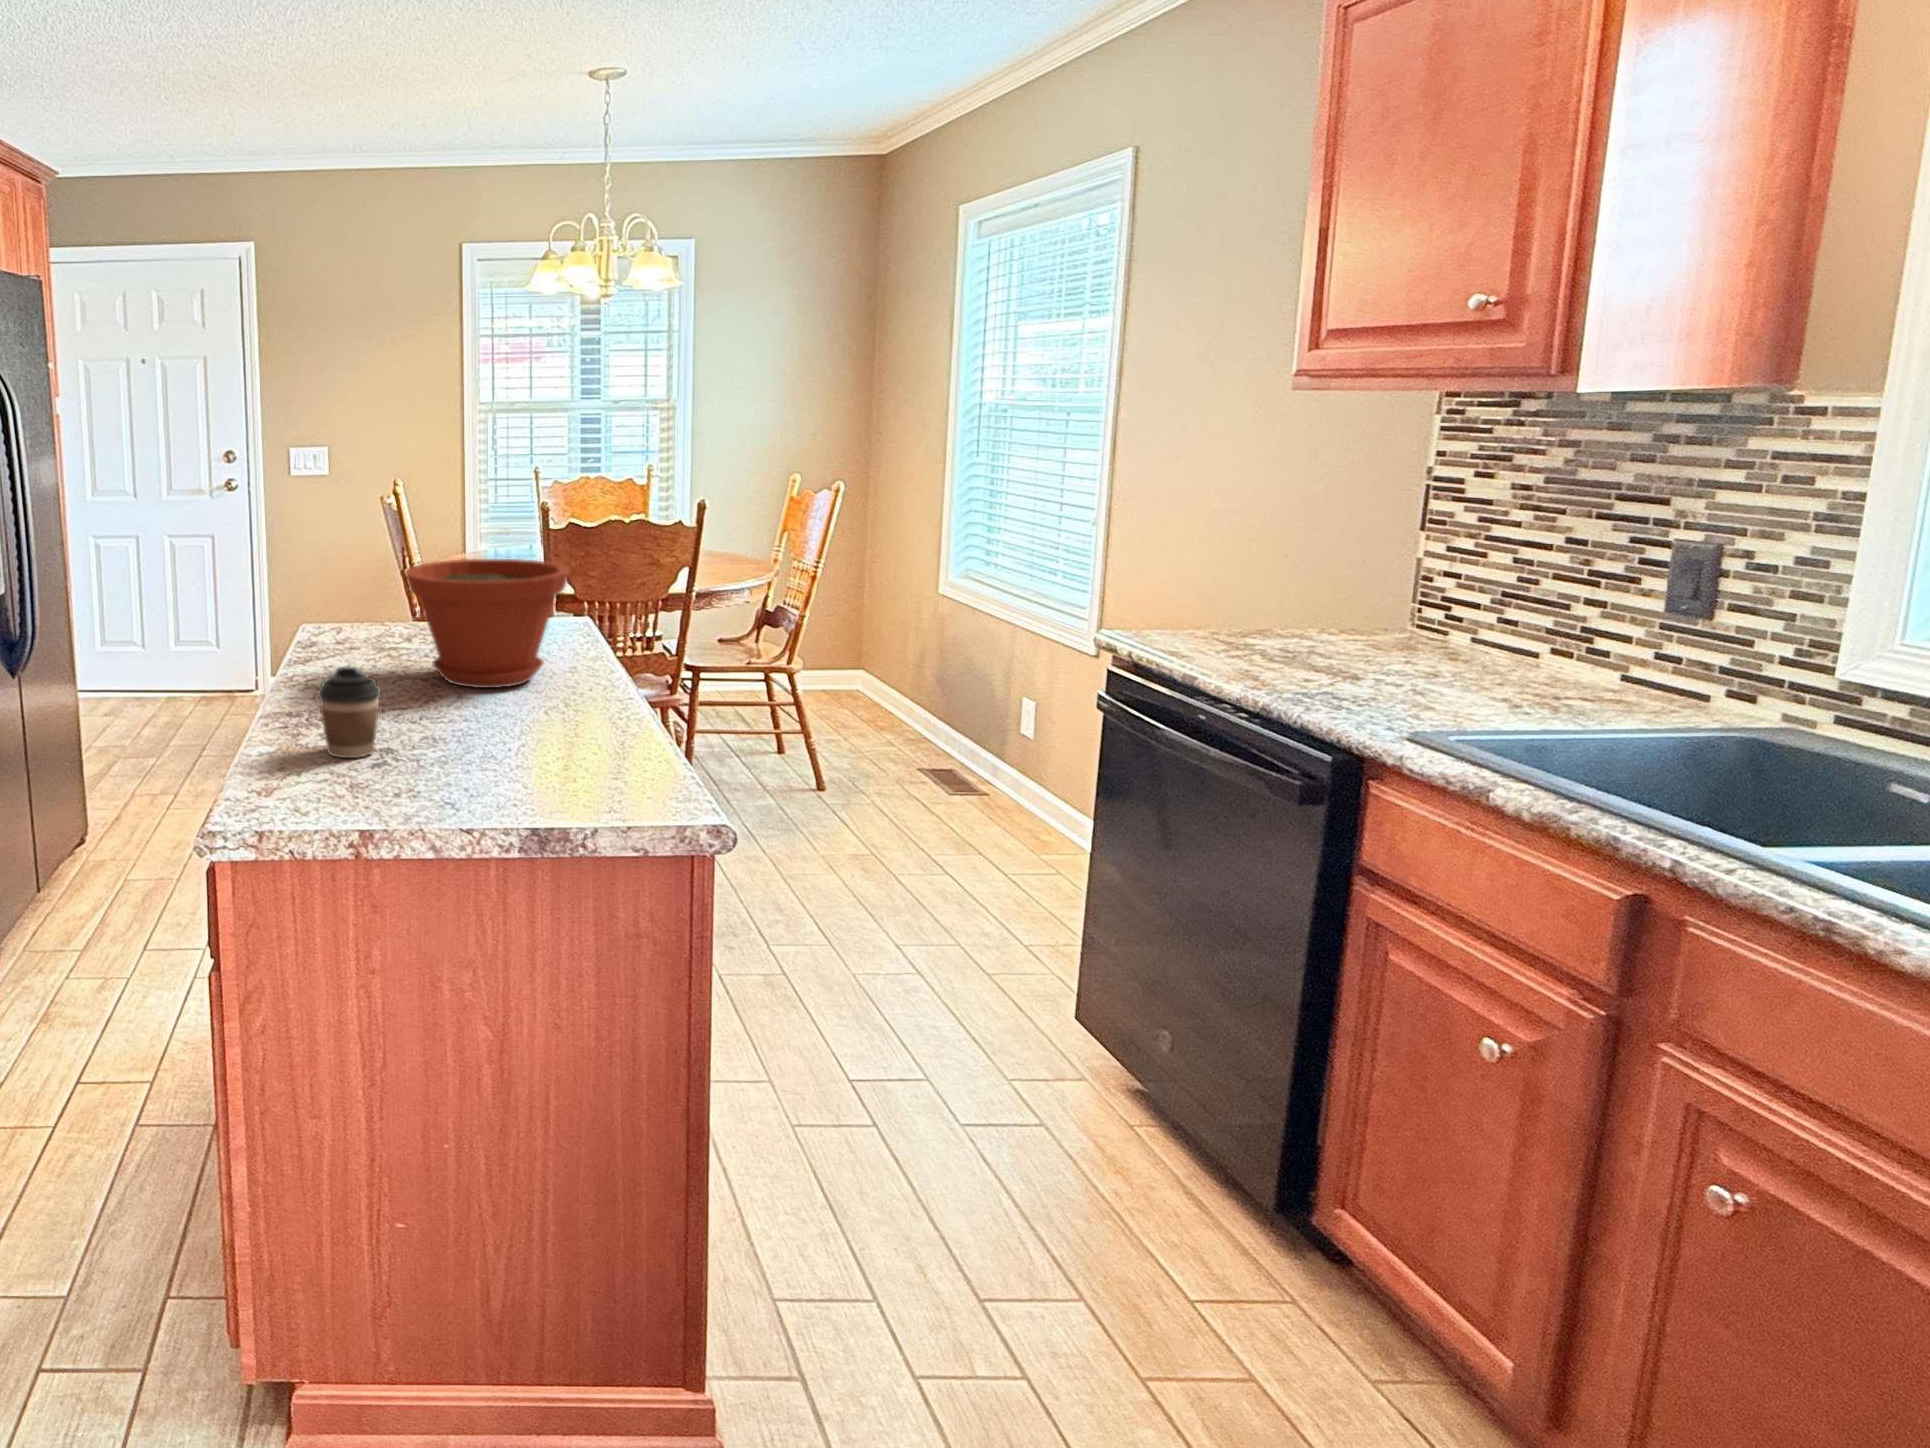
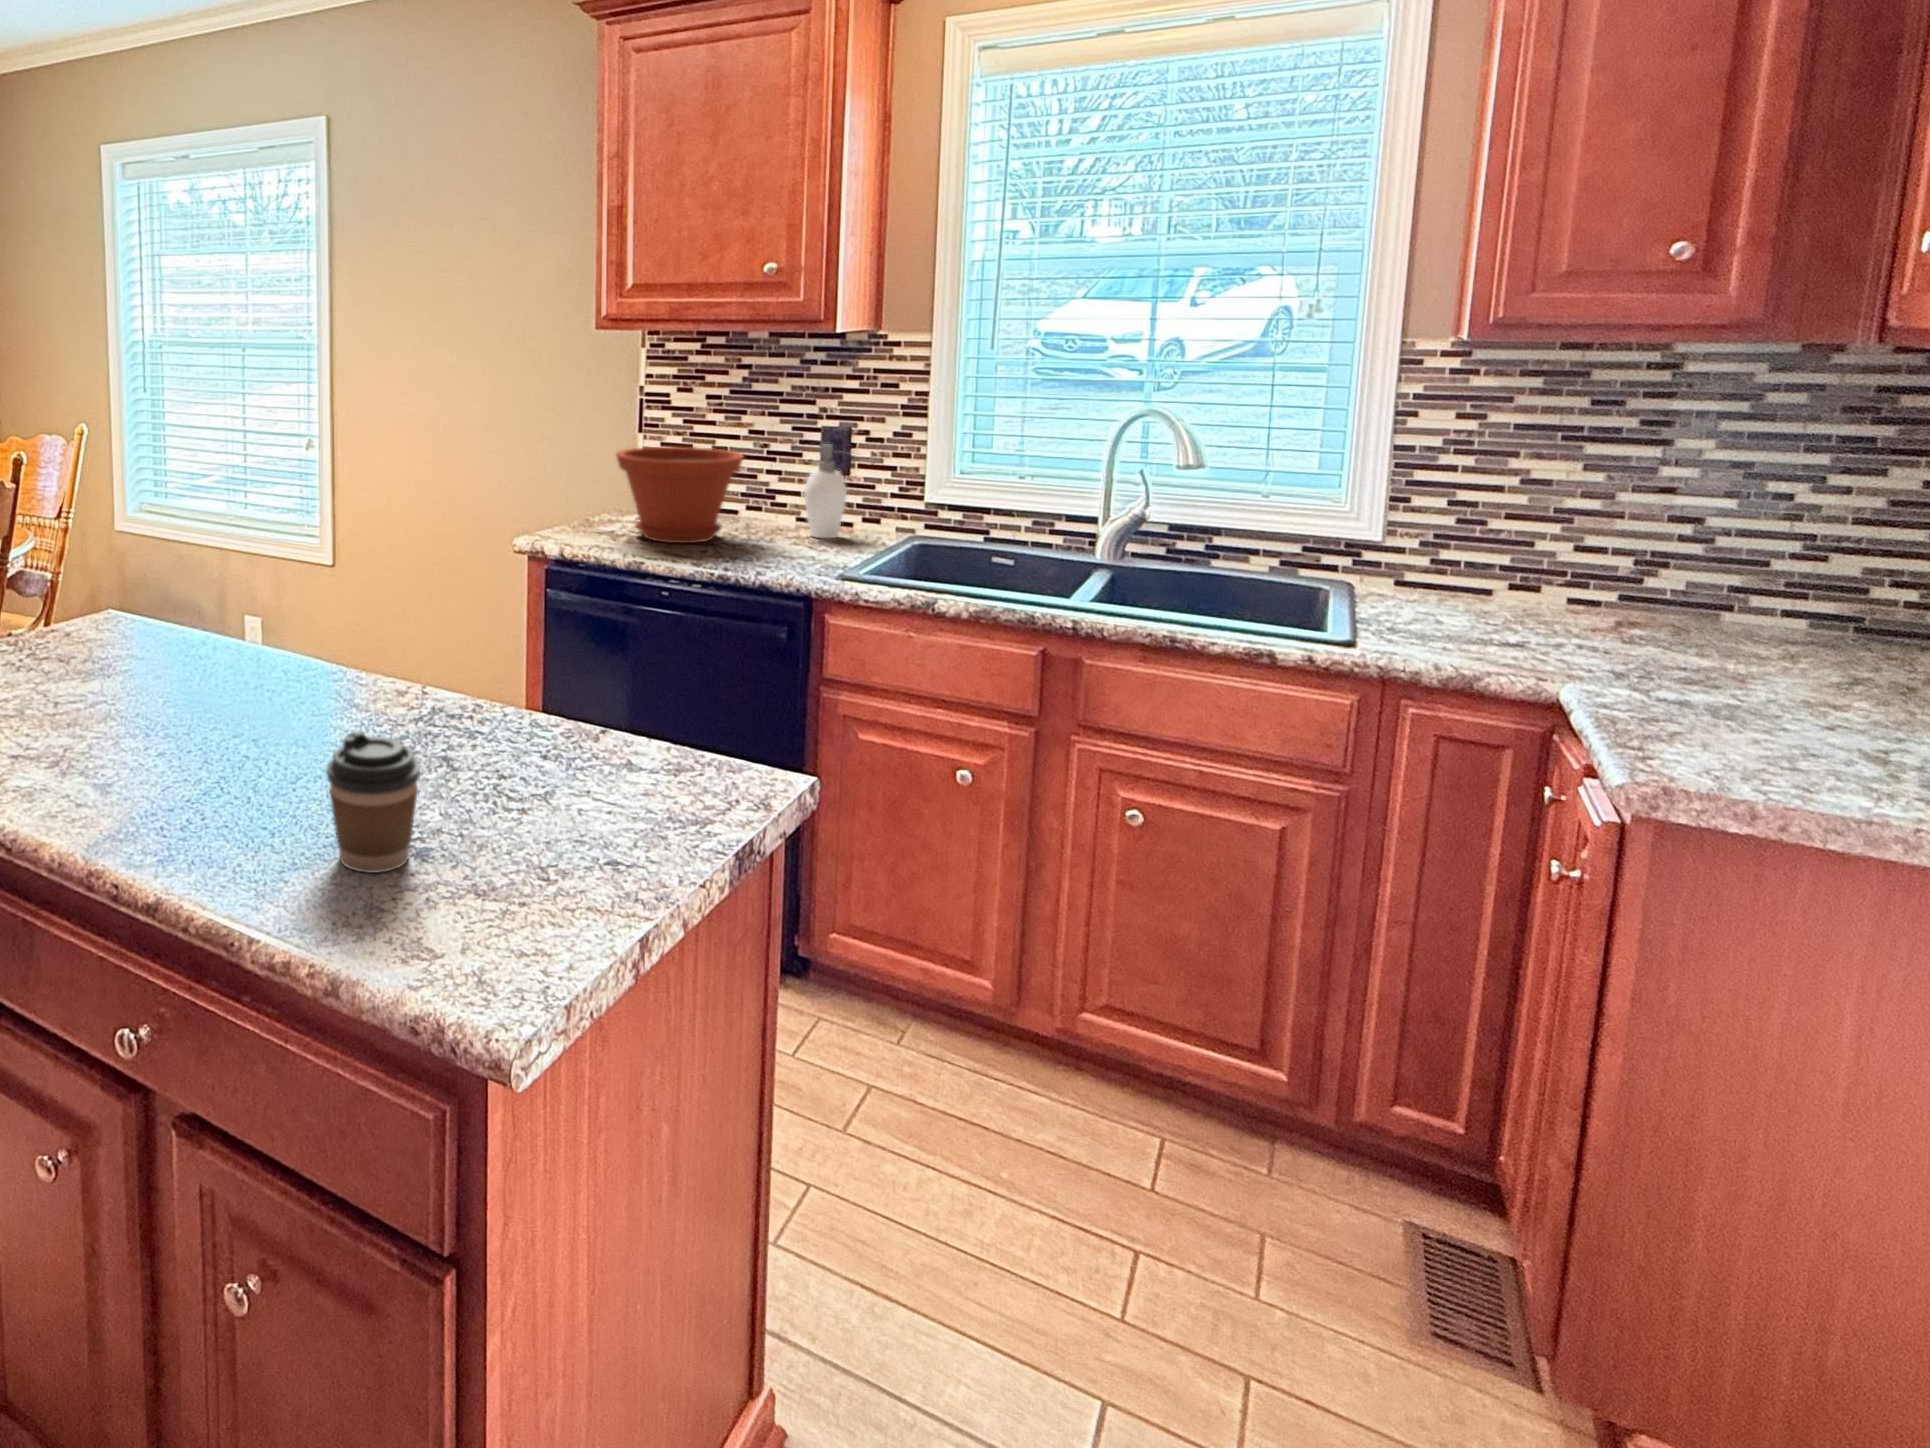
plant pot: present [404,559,570,688] -> present [616,447,743,543]
soap dispenser: none [1589,565,1687,710] -> present [804,444,849,538]

